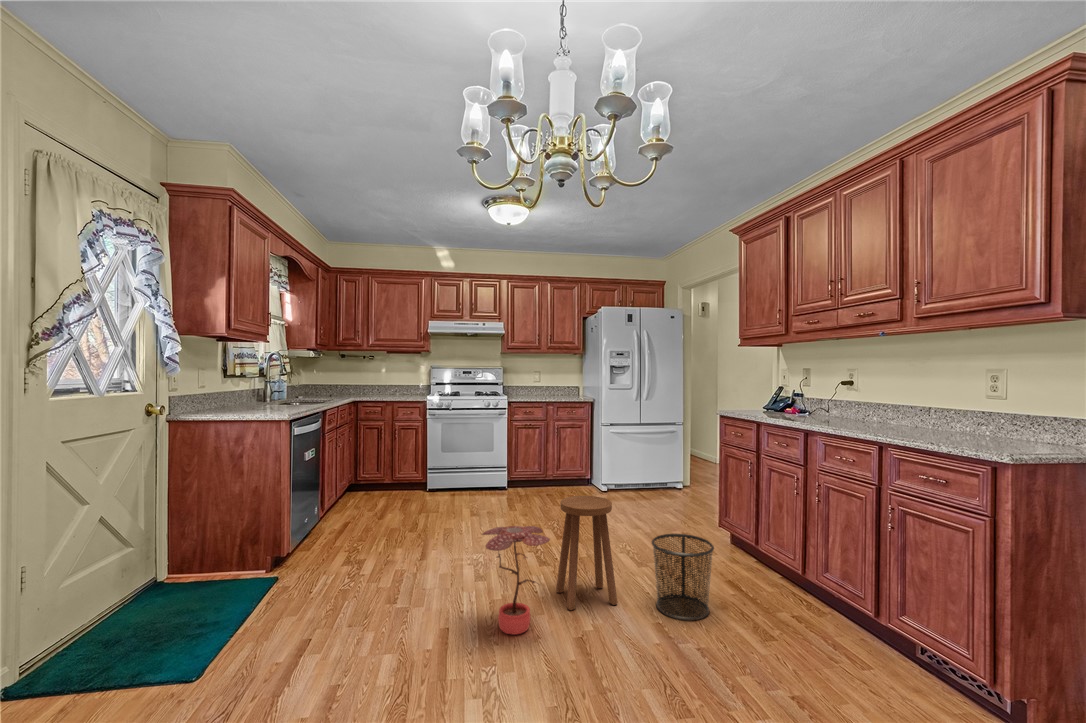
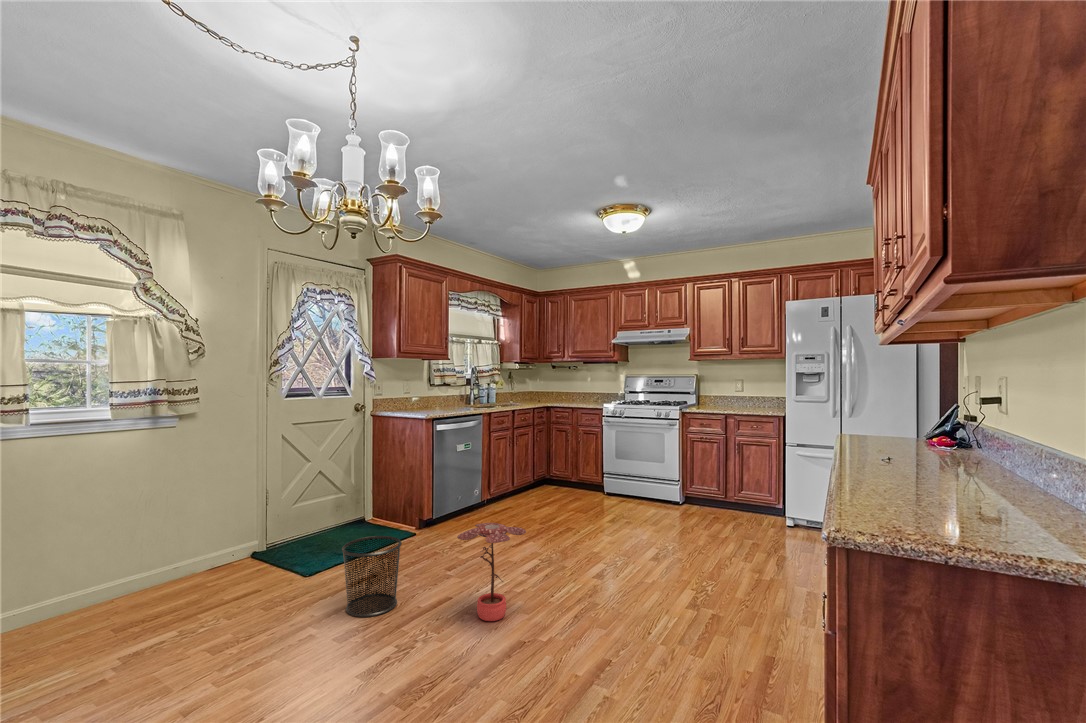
stool: present [556,496,617,610] -> none [552,510,616,629]
waste bin: present [652,534,714,620] -> present [342,536,402,617]

